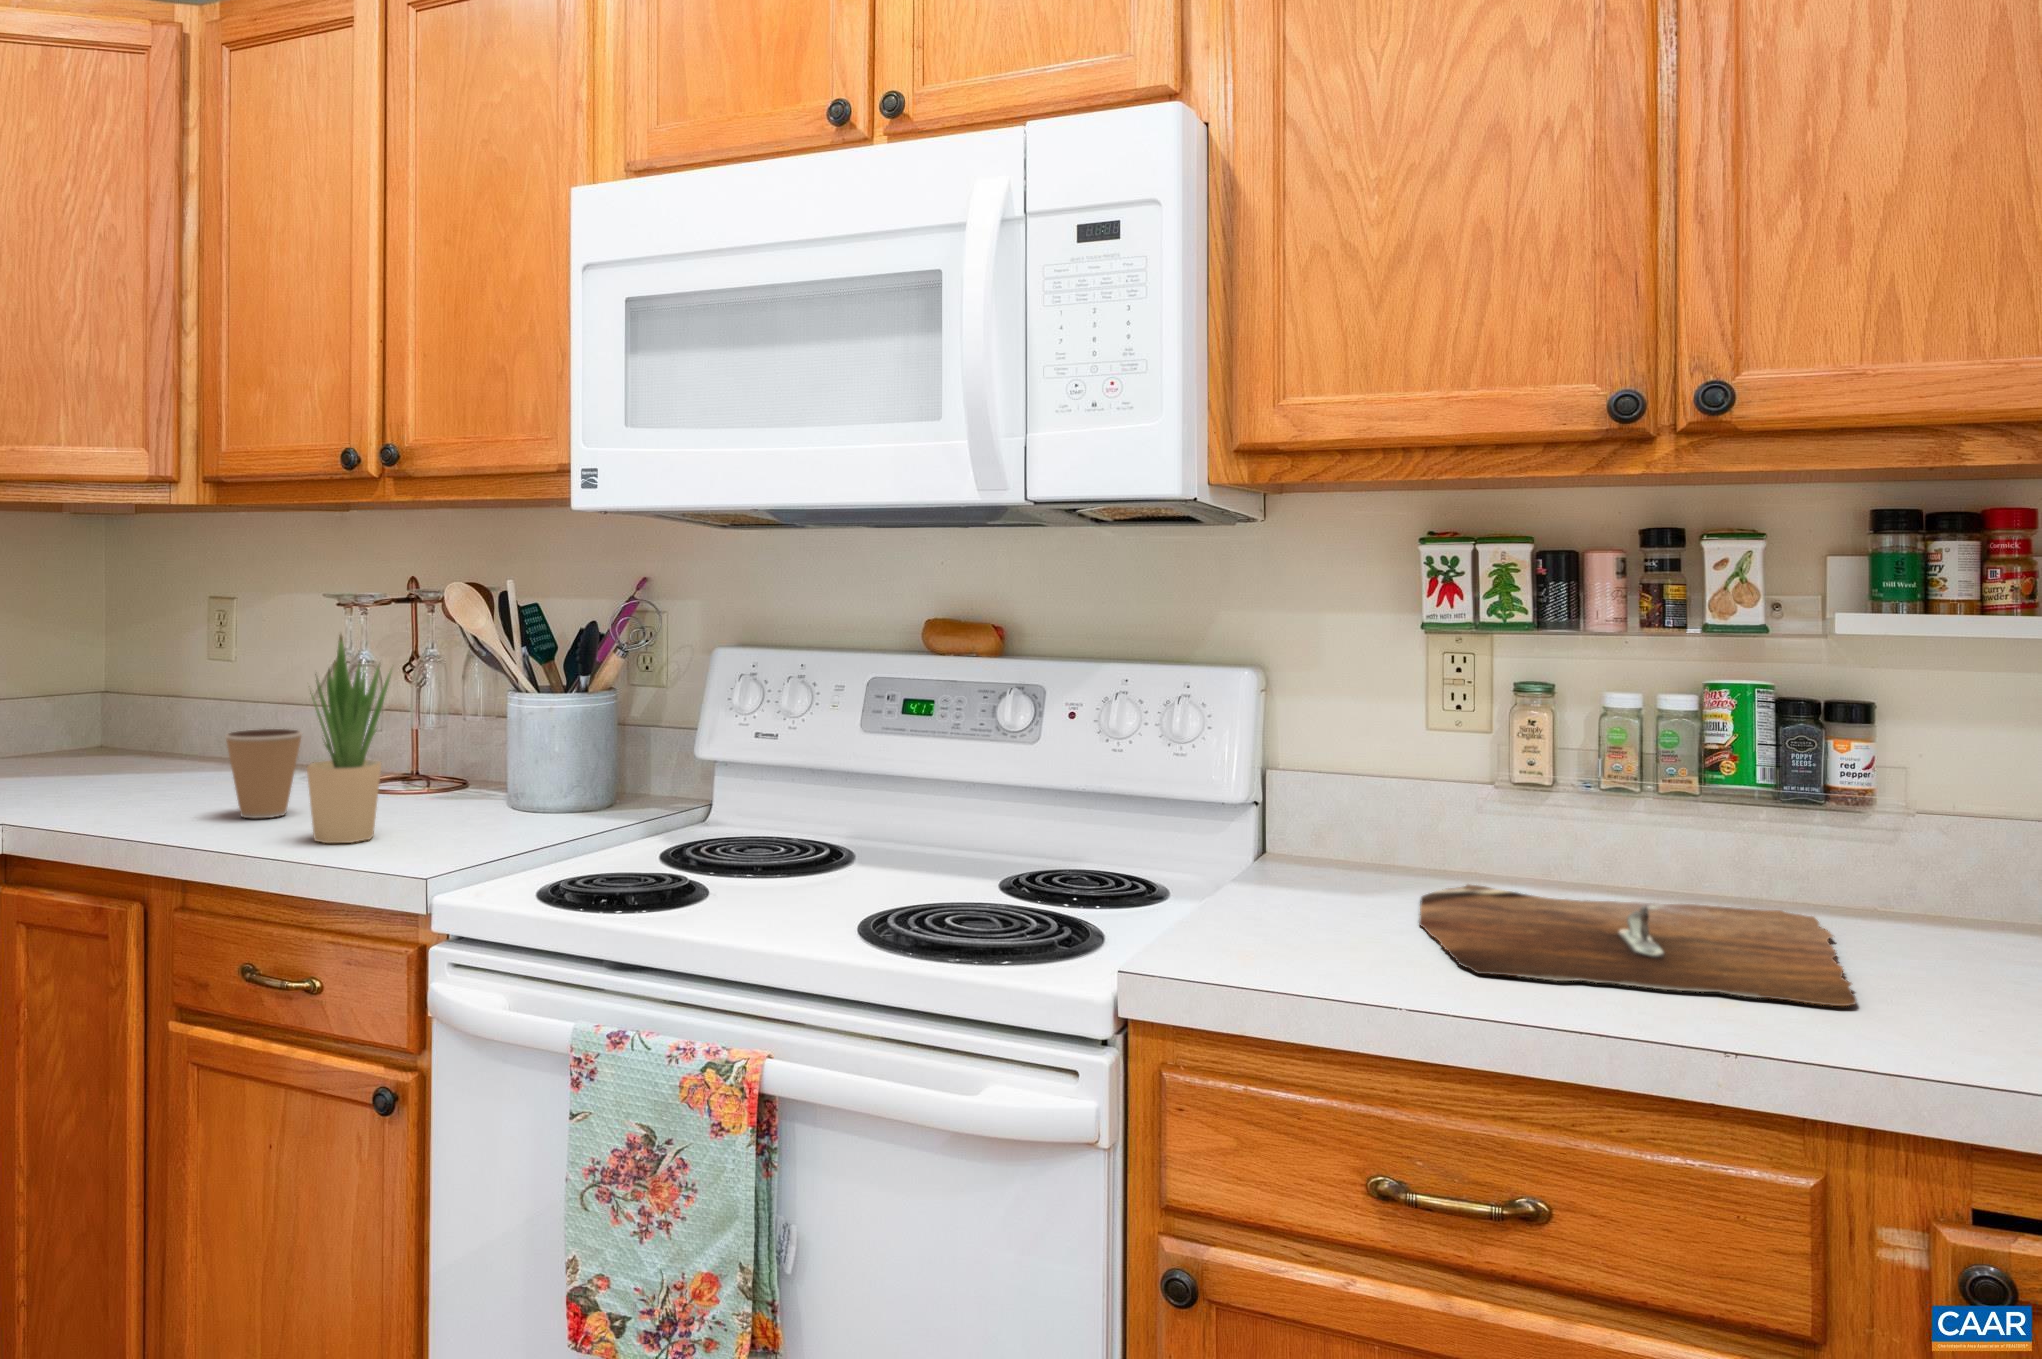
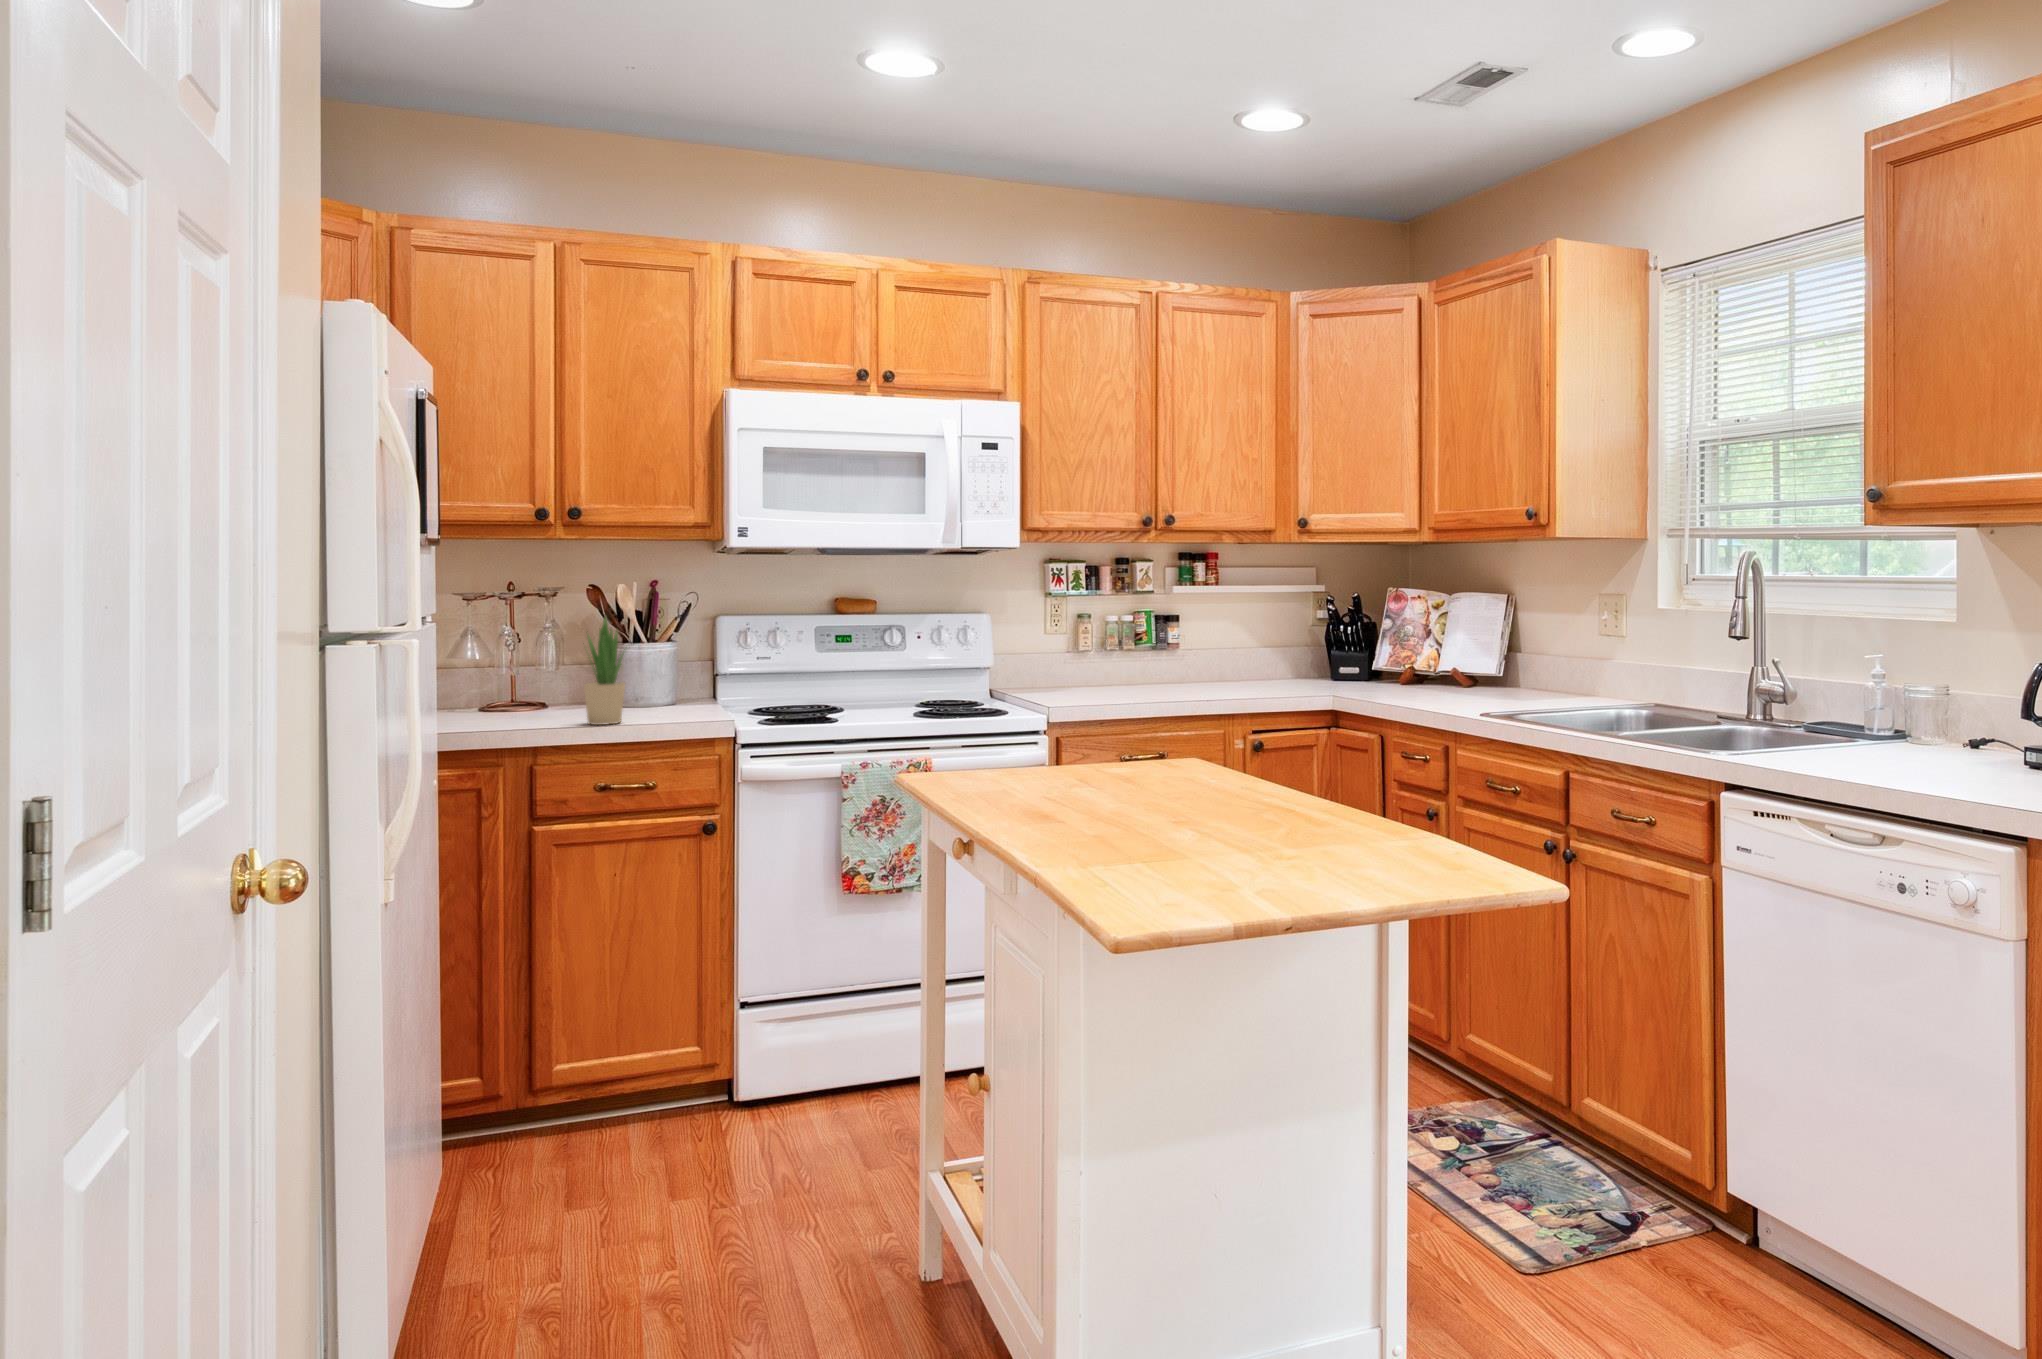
coffee cup: present [226,729,302,818] -> none [476,675,525,726]
cutting board: present [1419,885,1856,1006] -> none [1066,678,1210,699]

